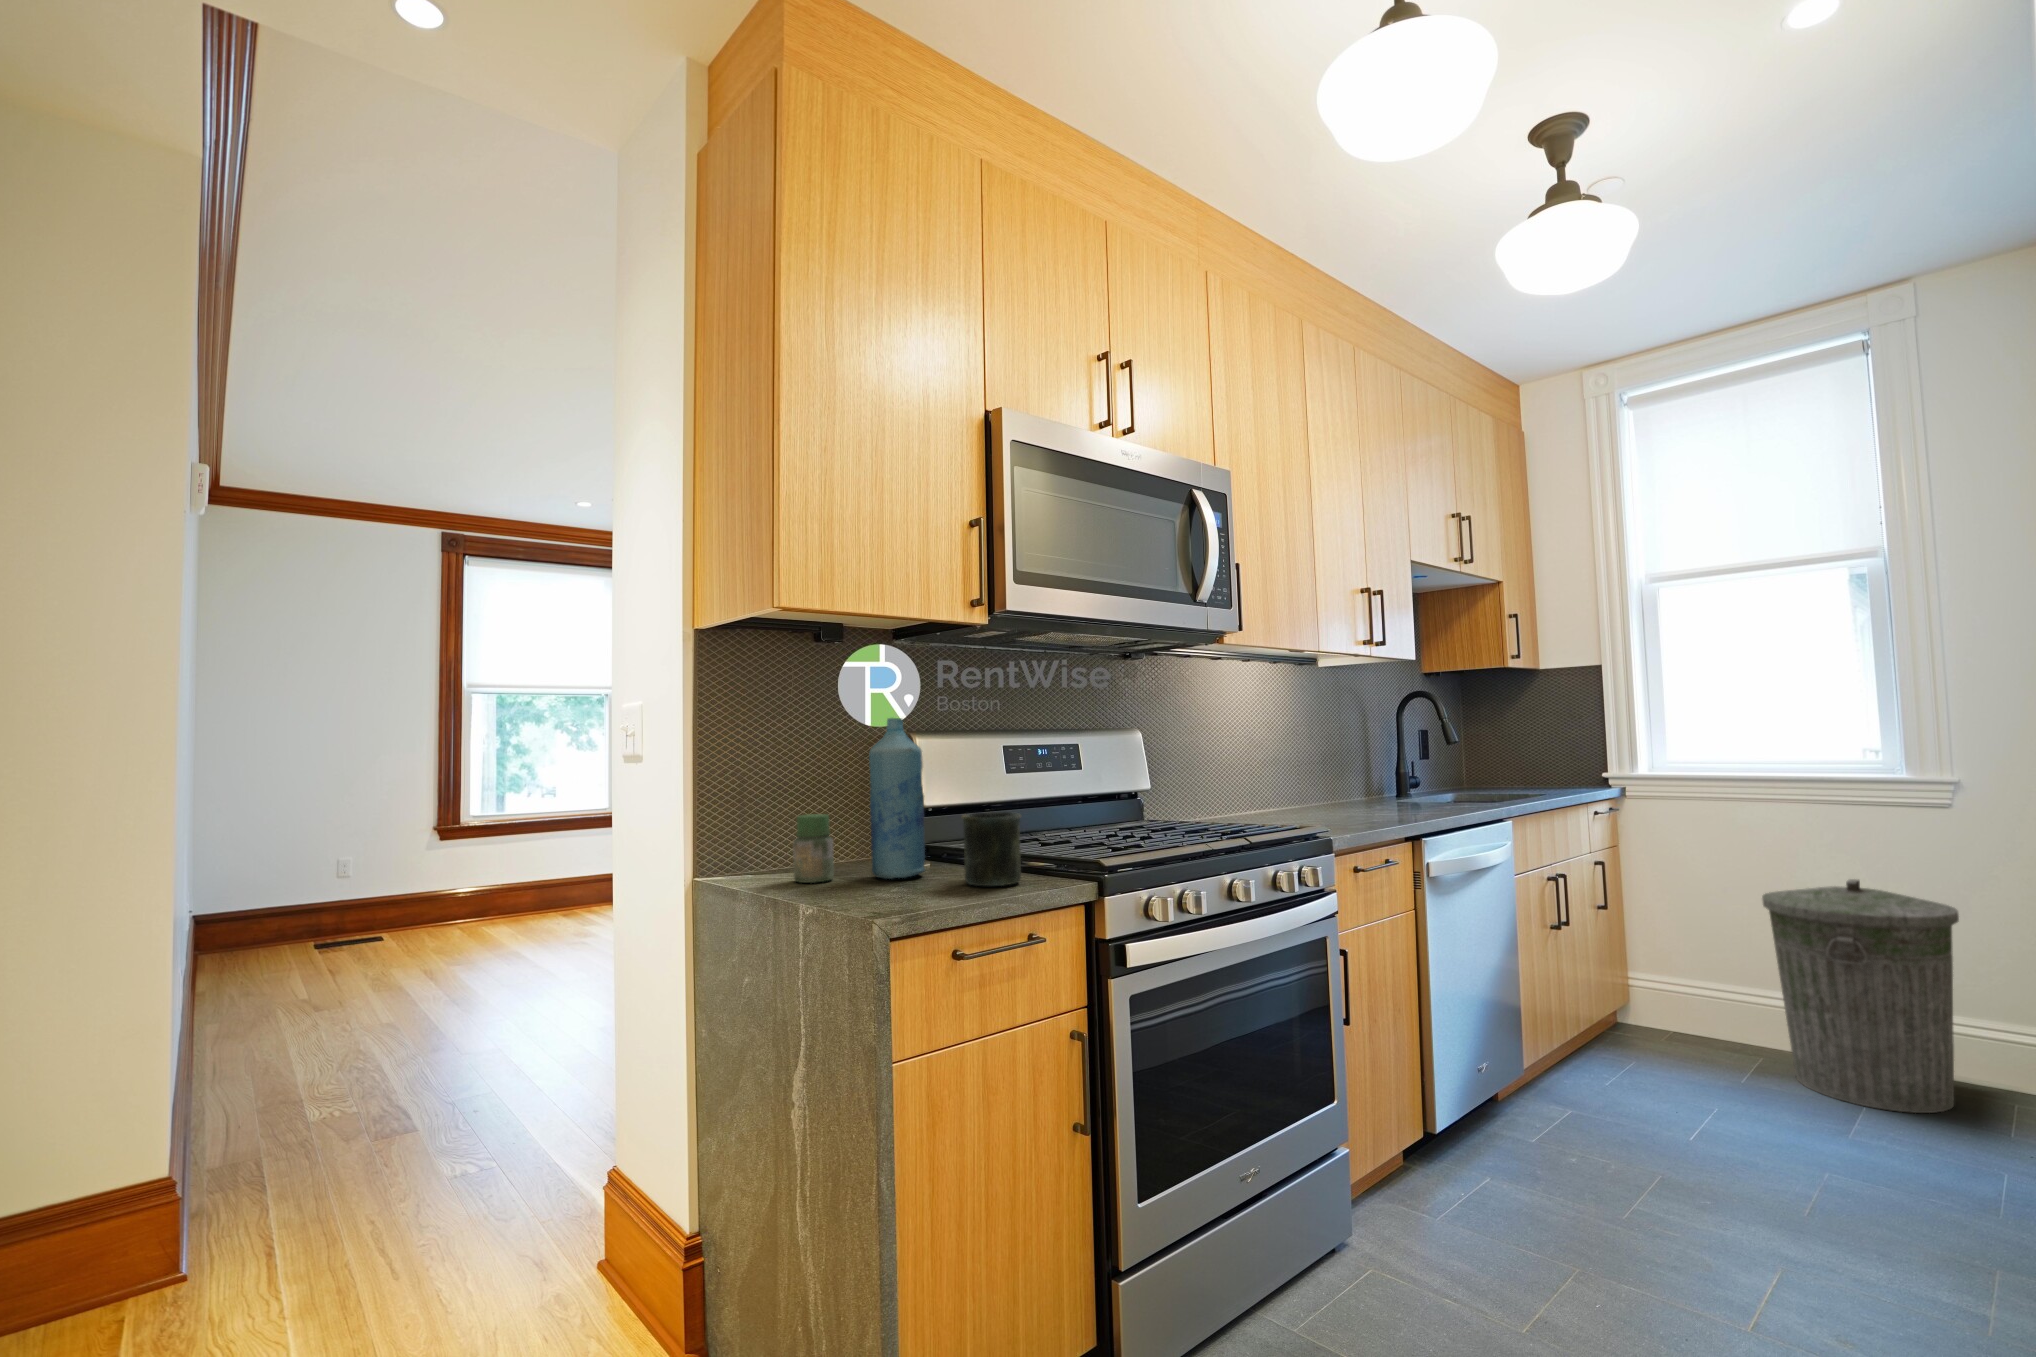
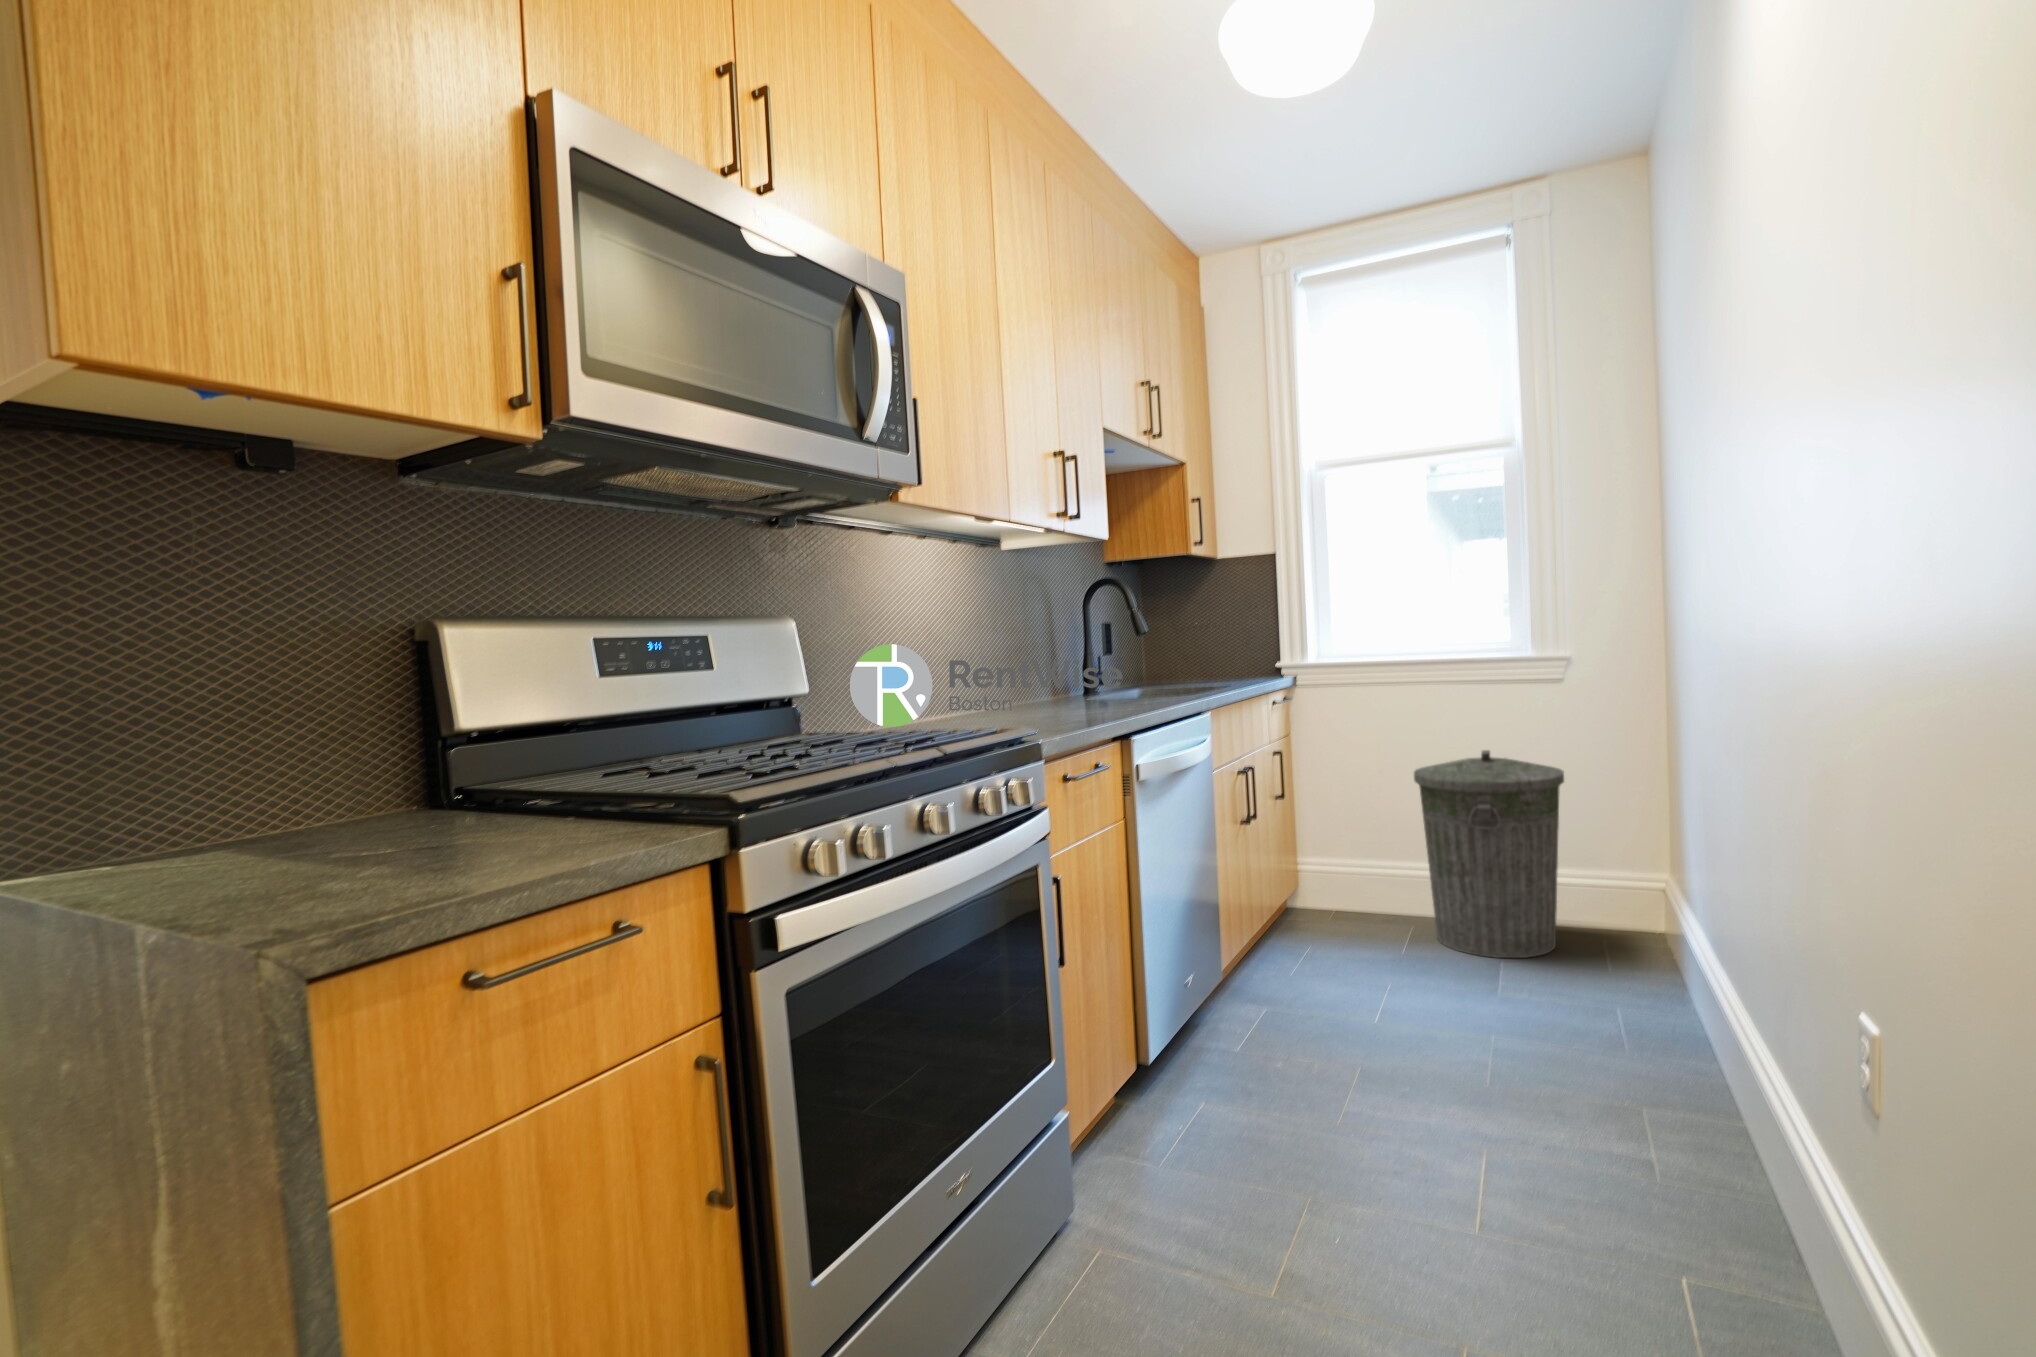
bottle: present [869,718,925,879] -> none [310,584,436,857]
mug: present [961,812,1021,886] -> none [487,731,602,854]
jar: present [793,814,834,883] -> none [151,756,249,881]

